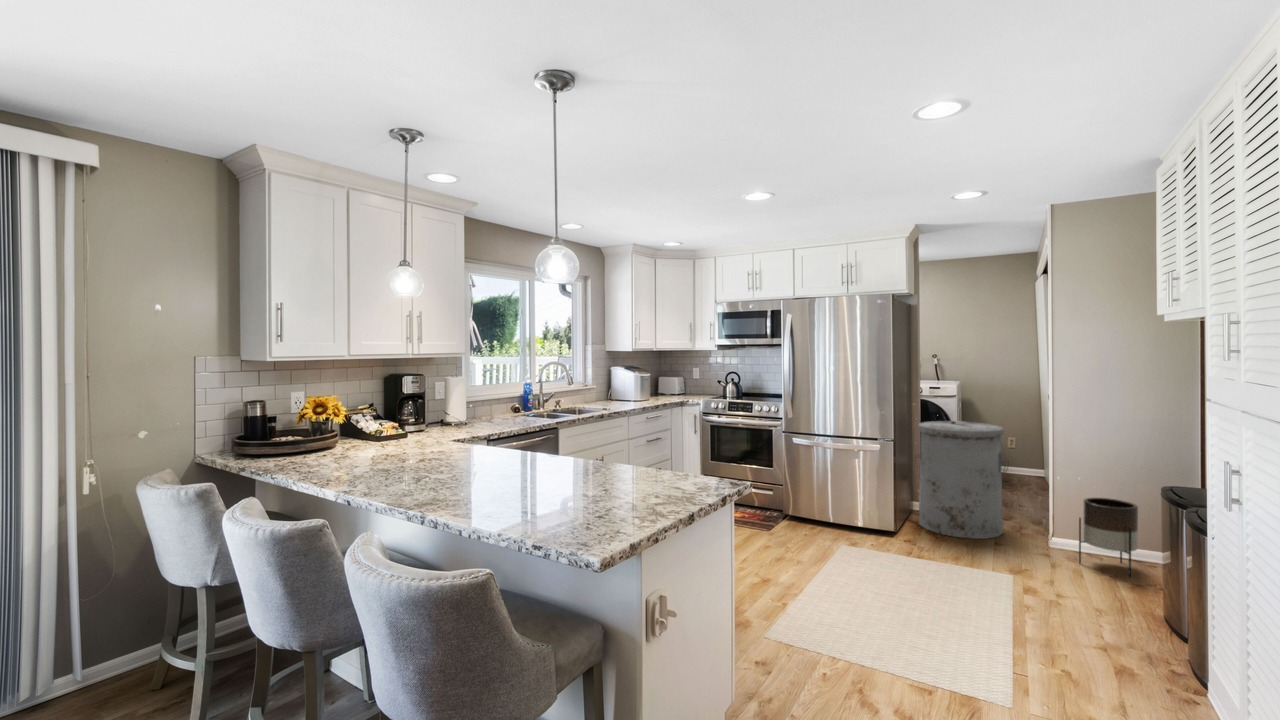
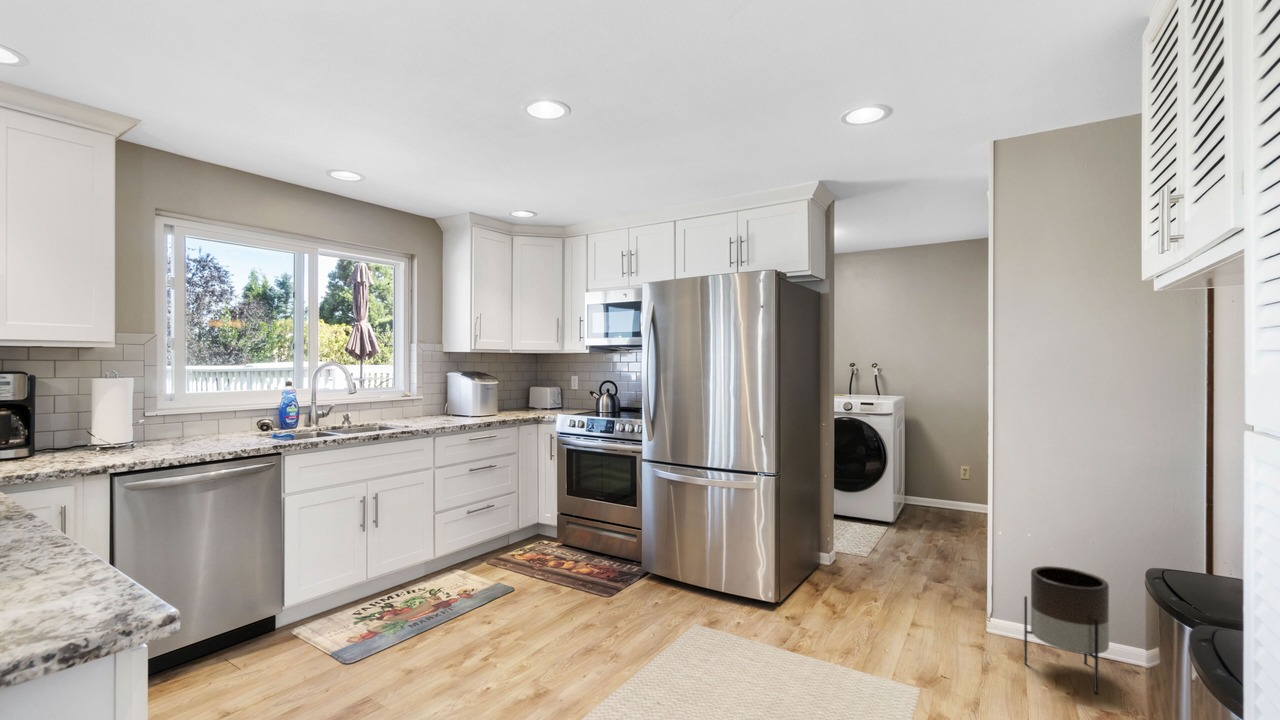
trash can: present [914,421,1009,539] -> none [816,448,938,615]

